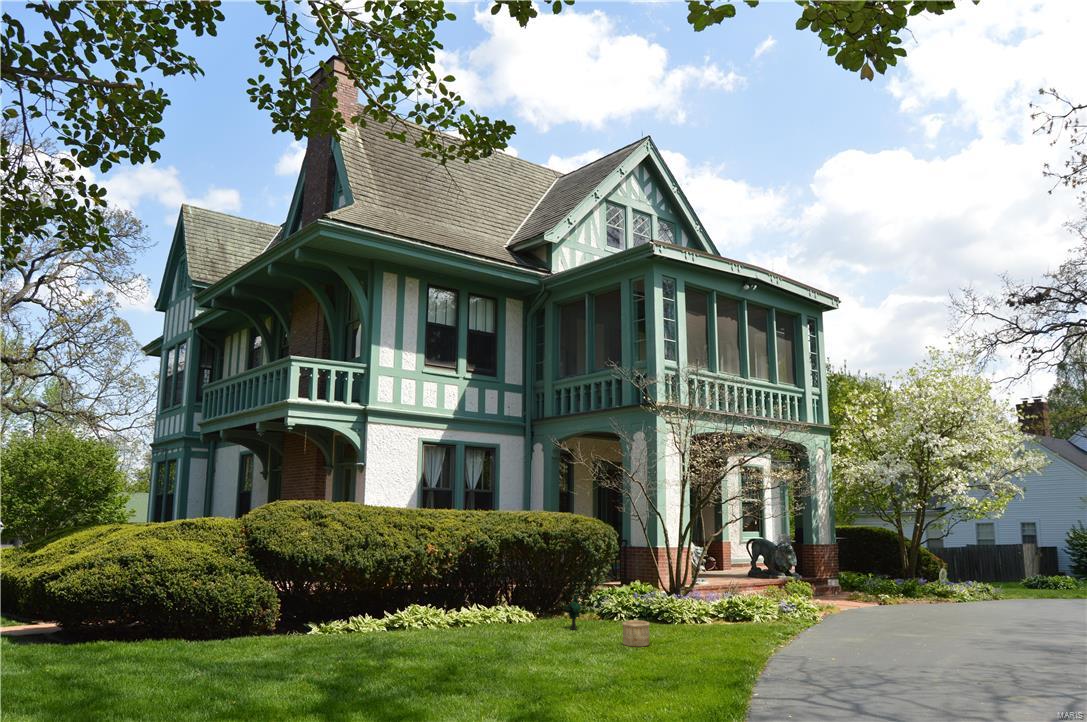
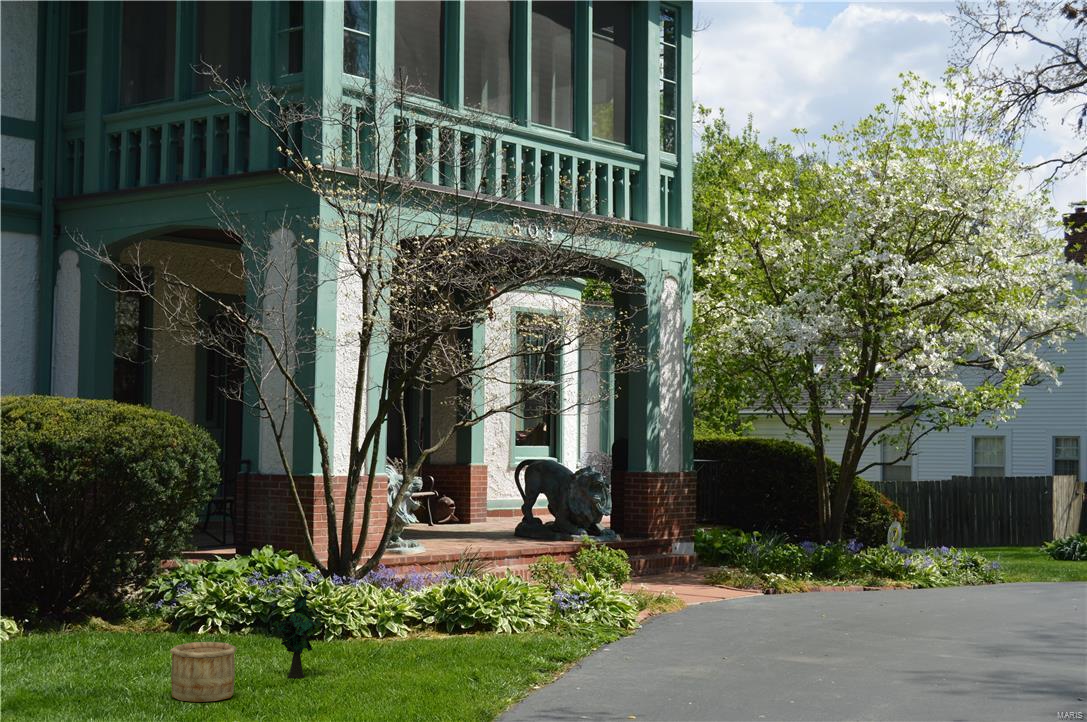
decorative plant: present [564,592,584,630] -> present [272,590,321,678]

